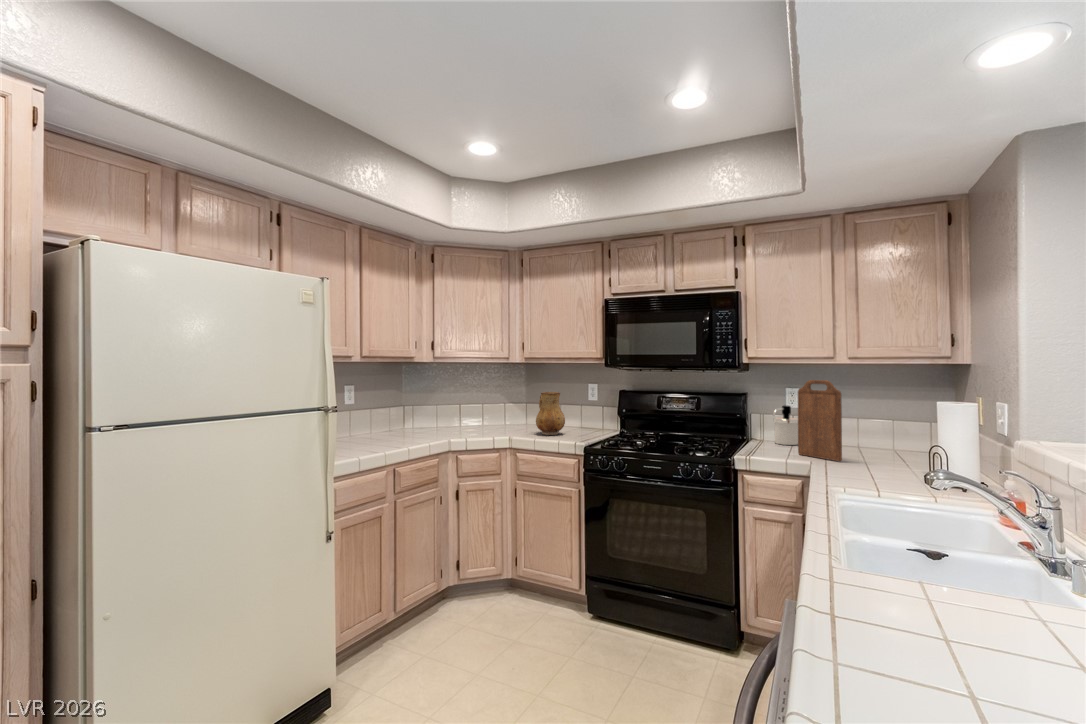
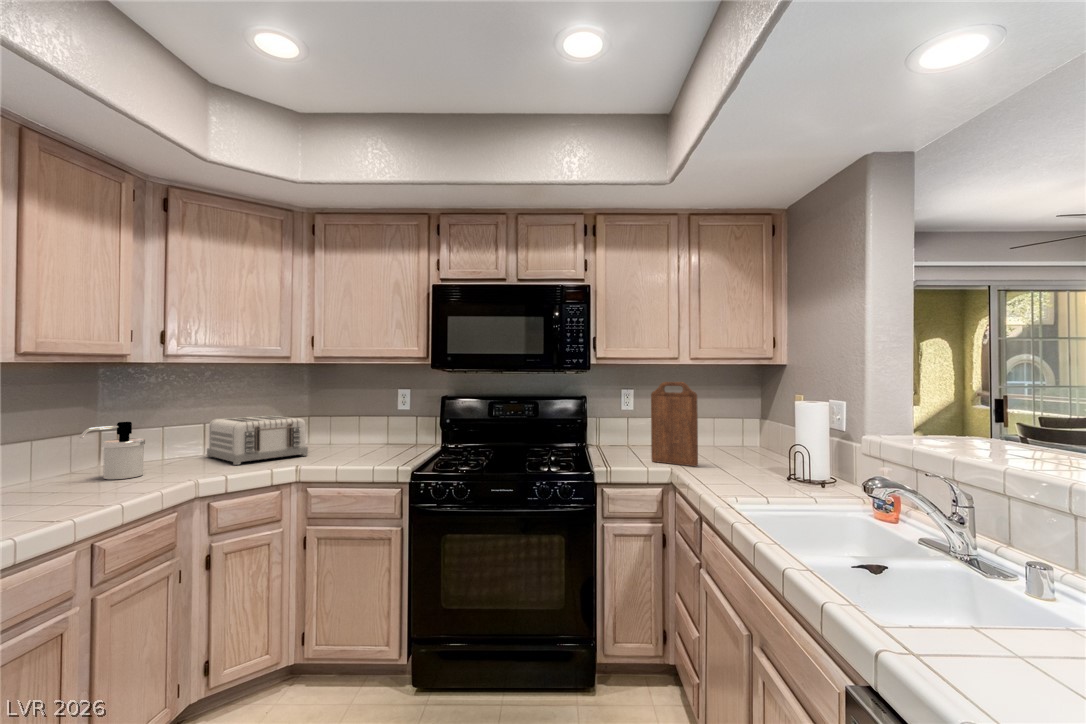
ceramic pitcher: present [536,392,565,435] -> none [333,401,374,459]
toaster: none [460,401,521,434] -> present [207,415,308,465]
soap dispenser: present [773,406,798,445] -> present [80,422,145,479]

